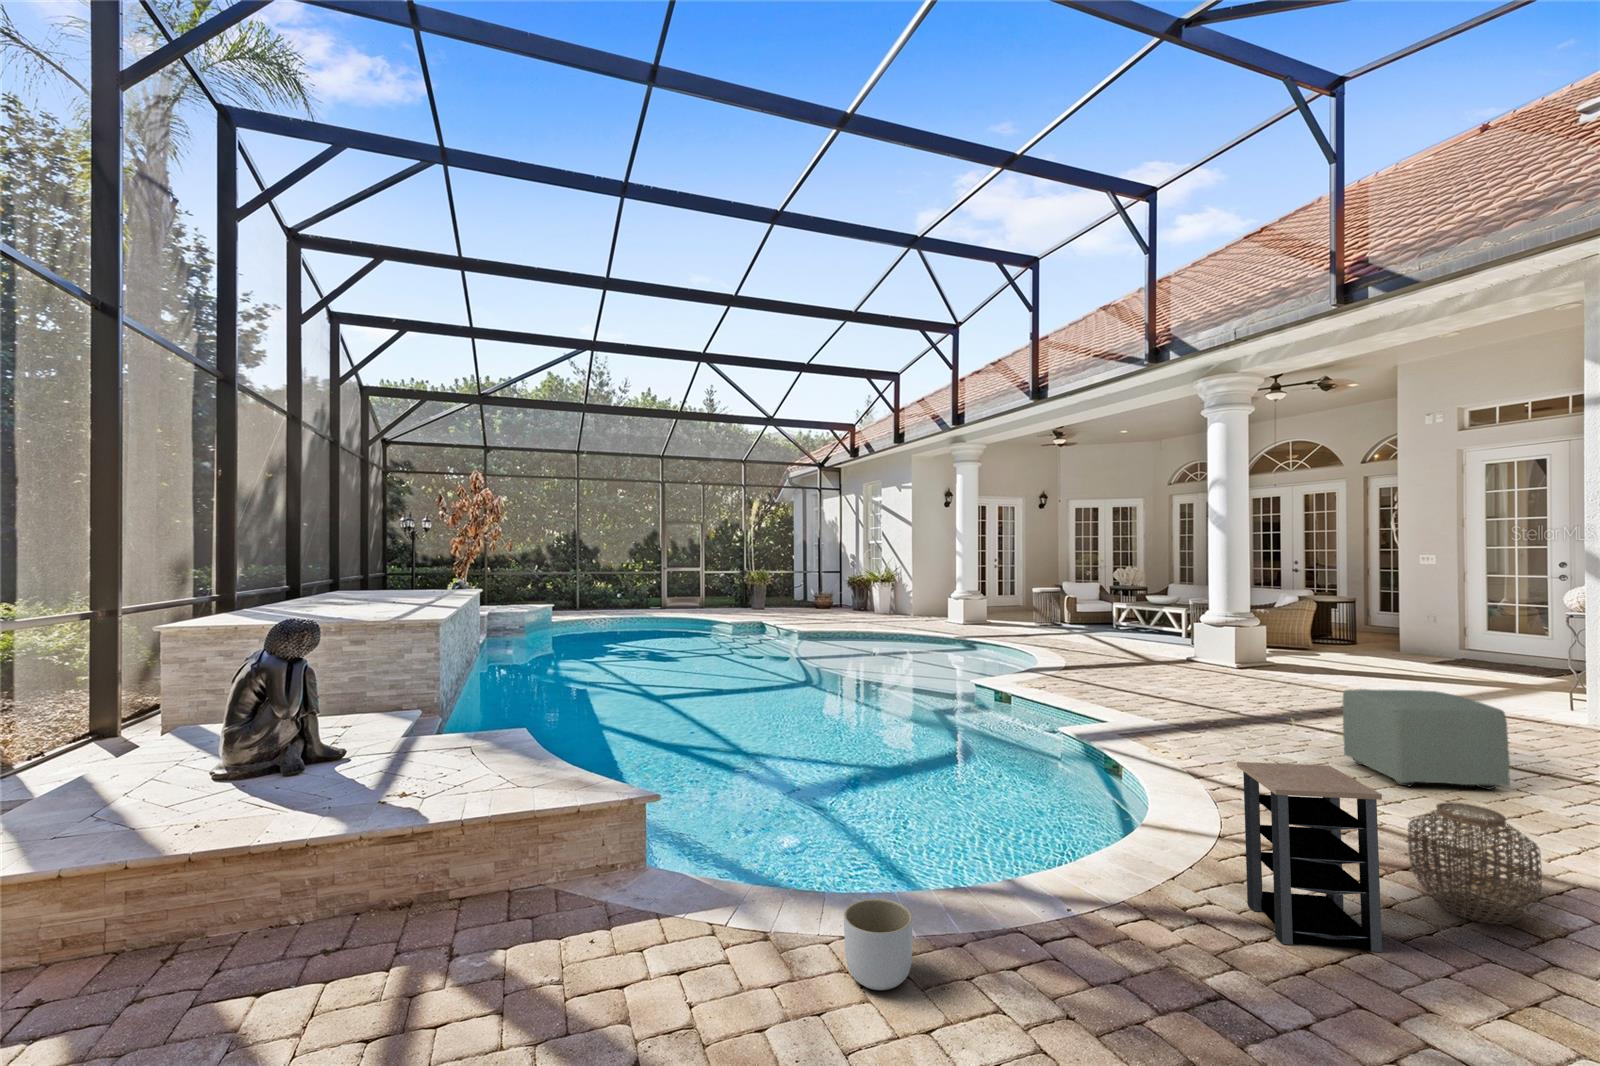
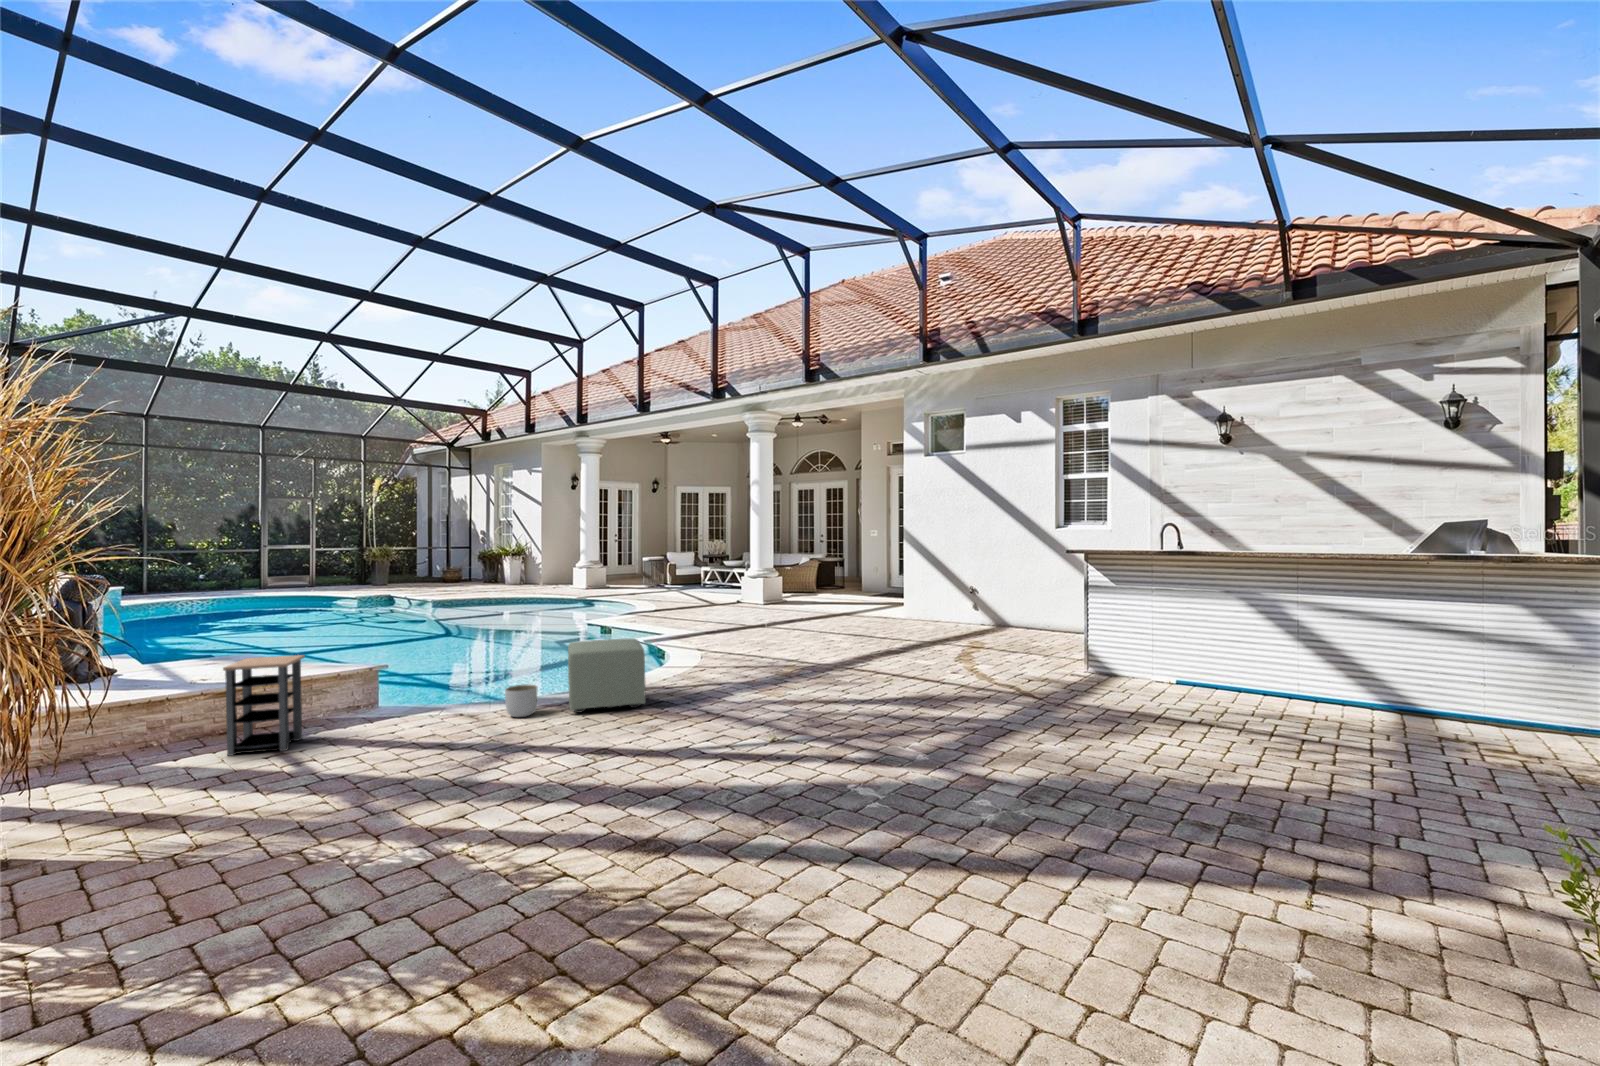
ottoman: present [1342,689,1510,789] -> present [568,639,646,713]
side table: present [1237,762,1382,952] -> present [223,655,305,756]
woven basket: present [1408,802,1542,925] -> none [757,632,796,675]

